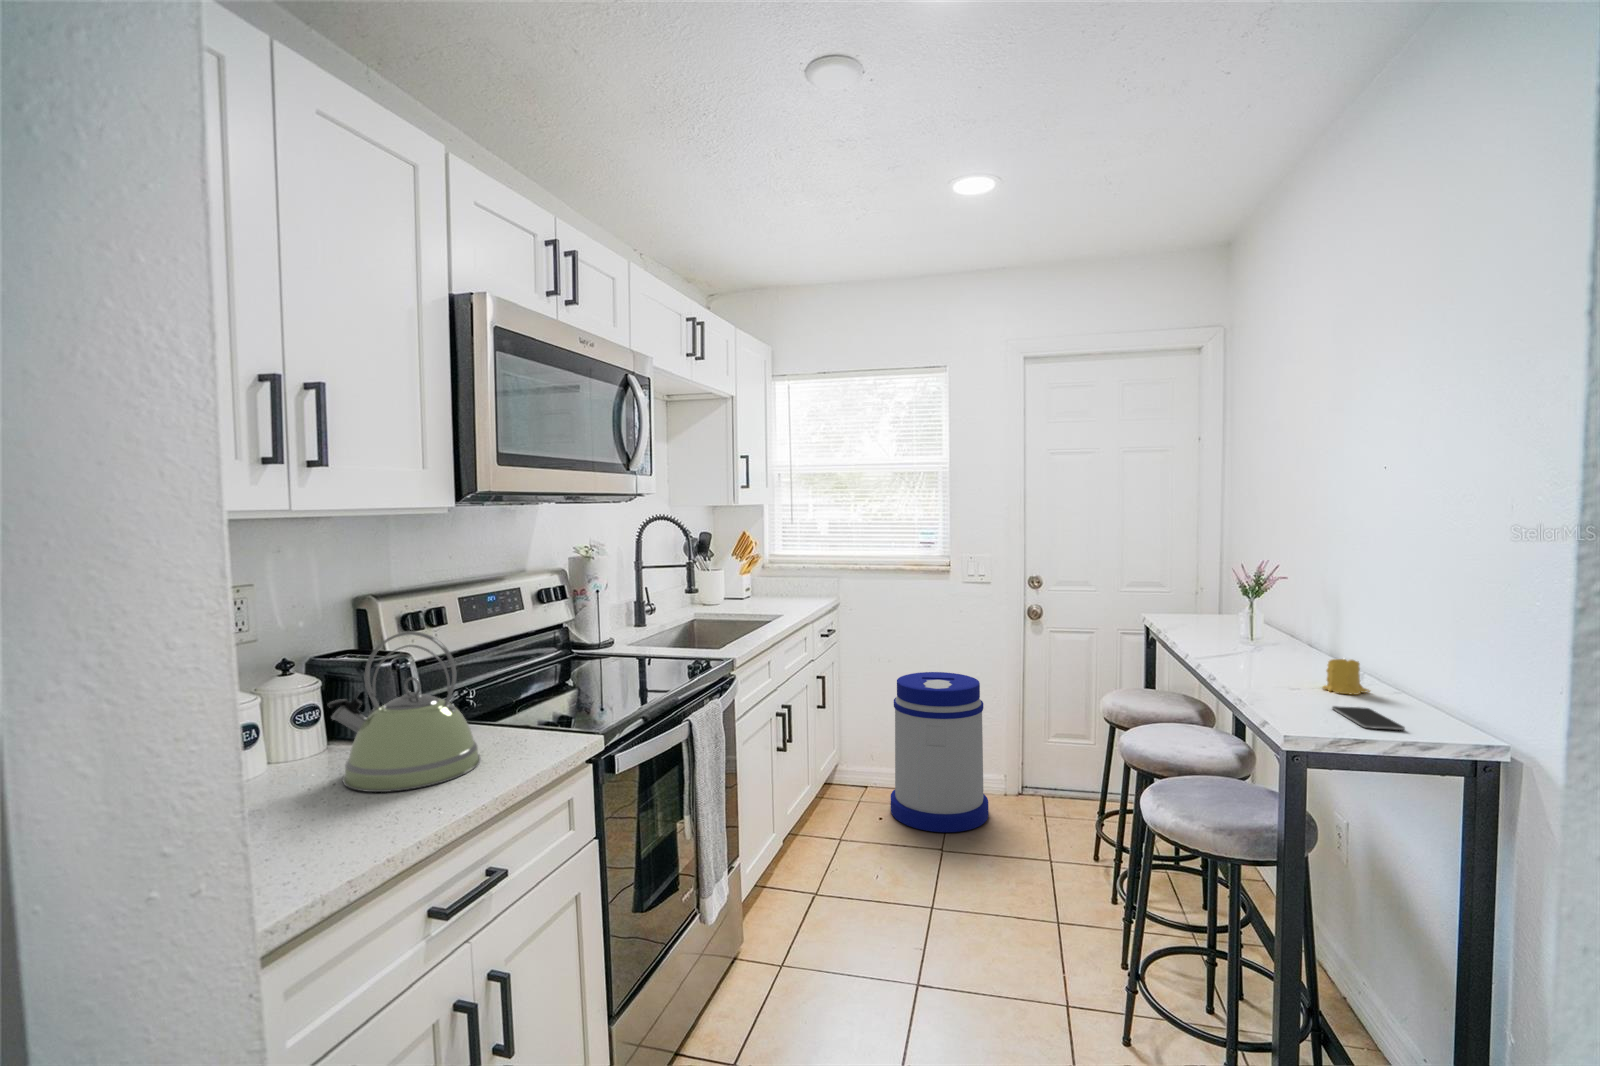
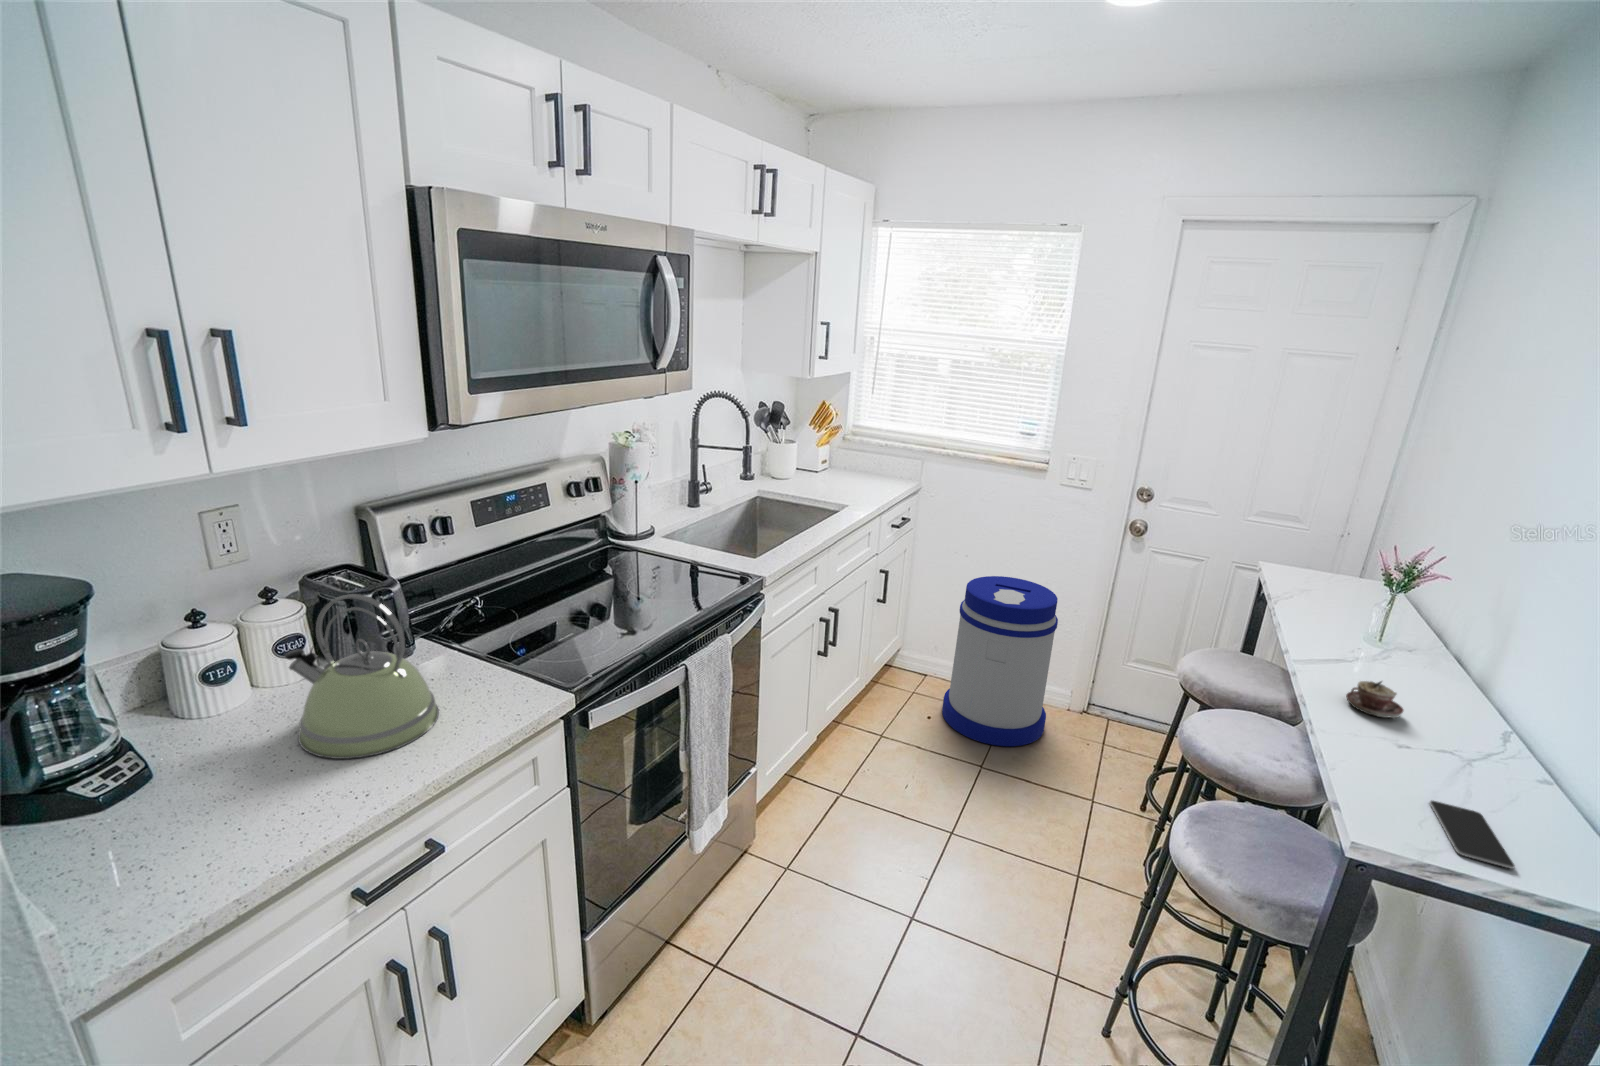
teacup: none [1244,646,1289,675] -> present [1346,681,1404,718]
candle: present [1322,659,1370,695] -> none [1434,725,1500,777]

